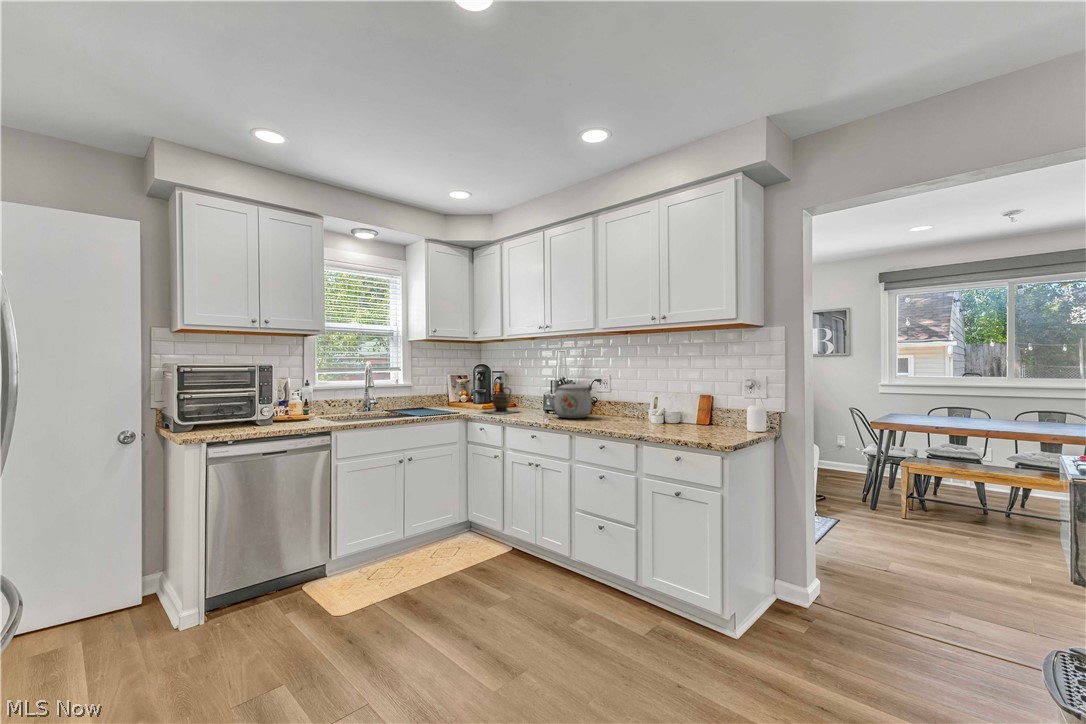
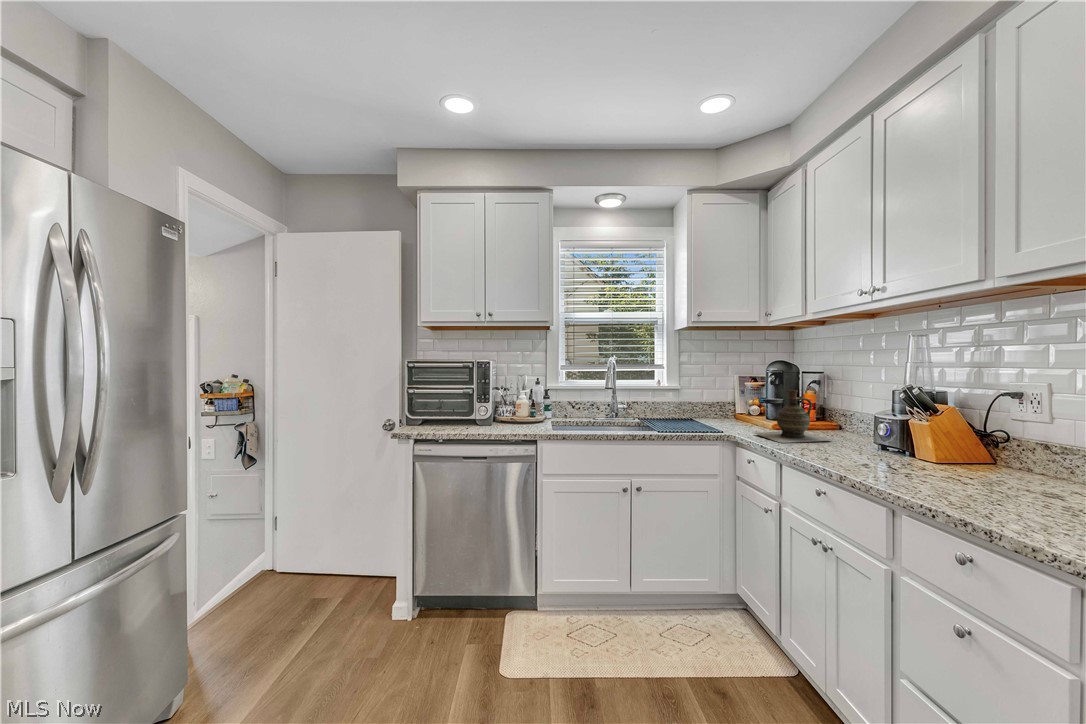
kettle: present [547,382,592,418] -> none [863,396,990,477]

